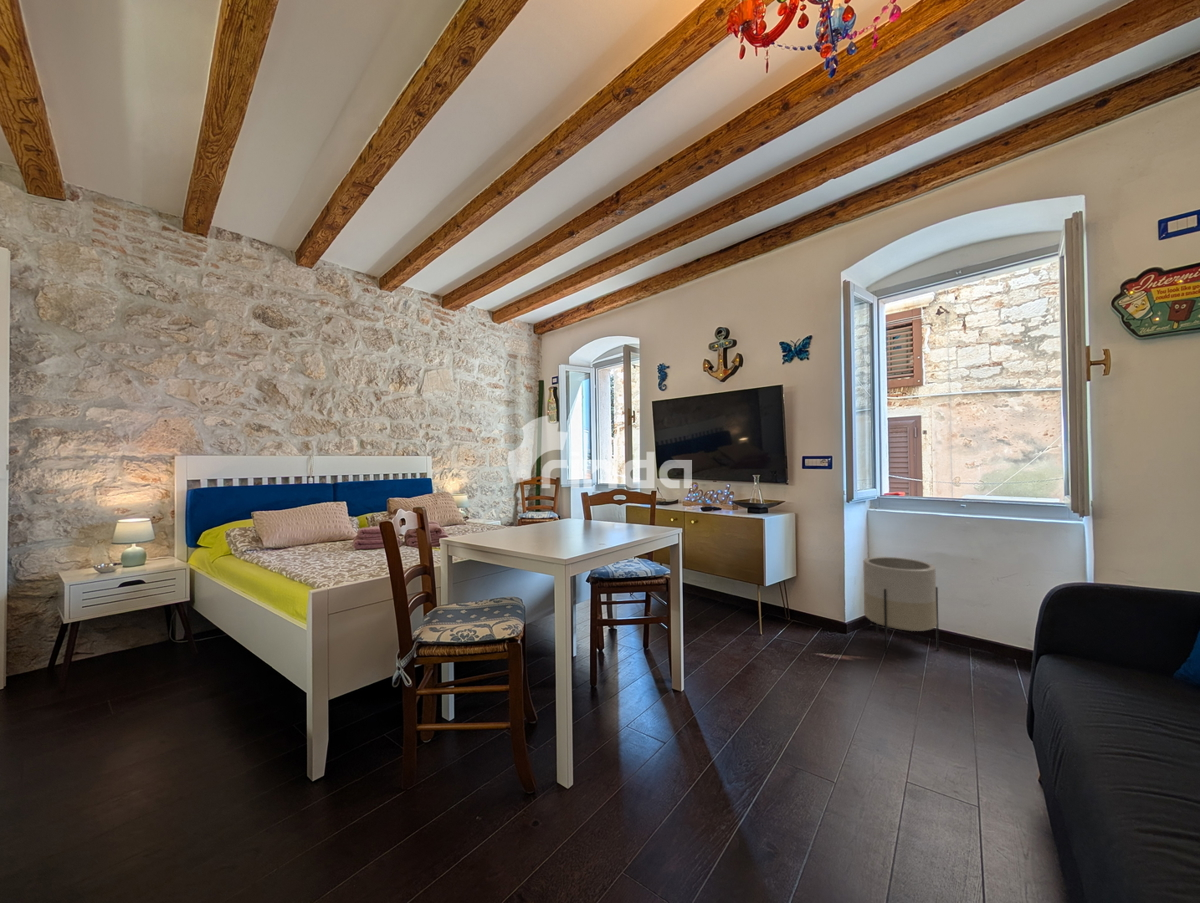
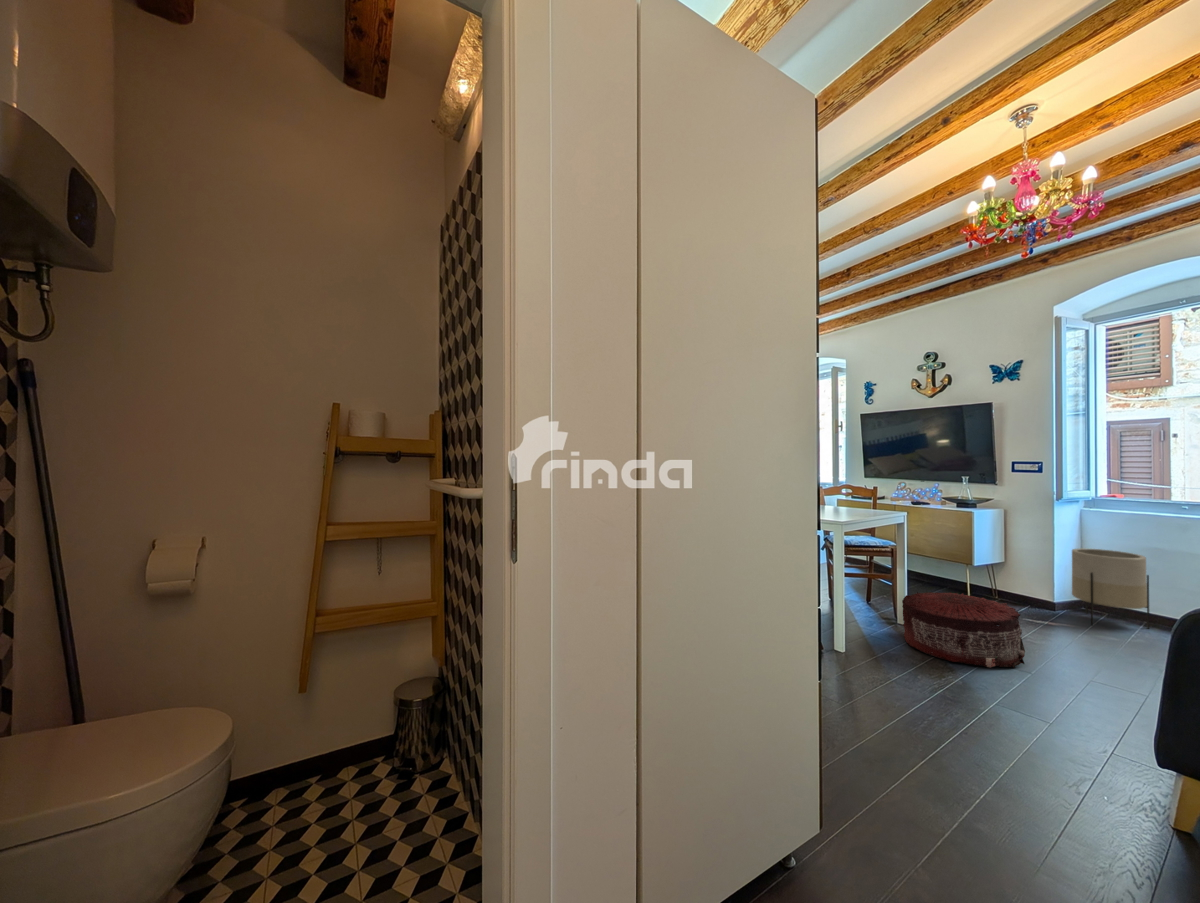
pouf: none [671,643,828,786] -> present [902,592,1025,668]

